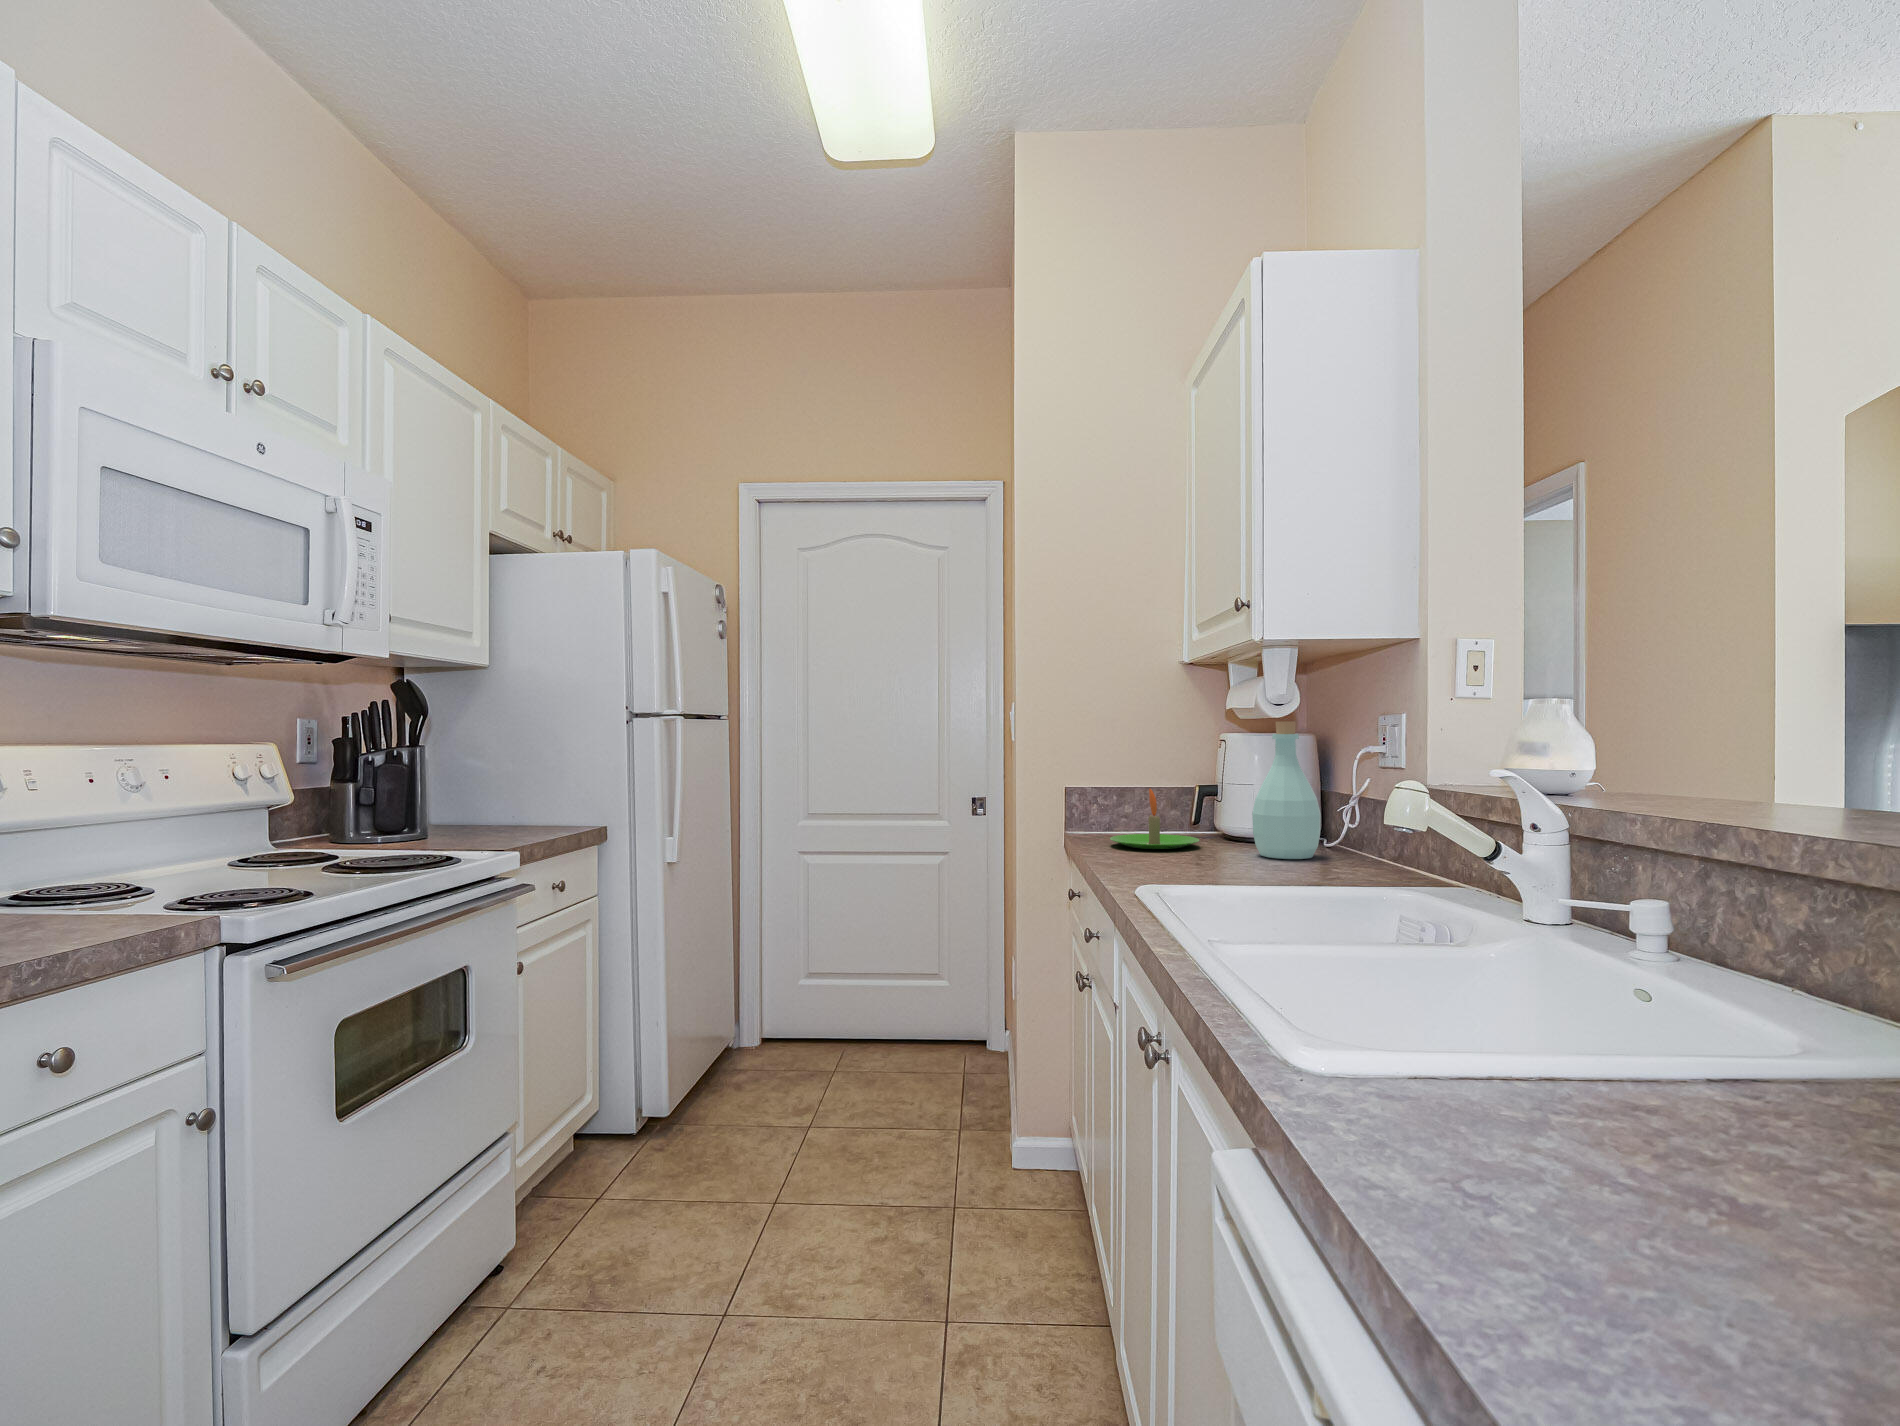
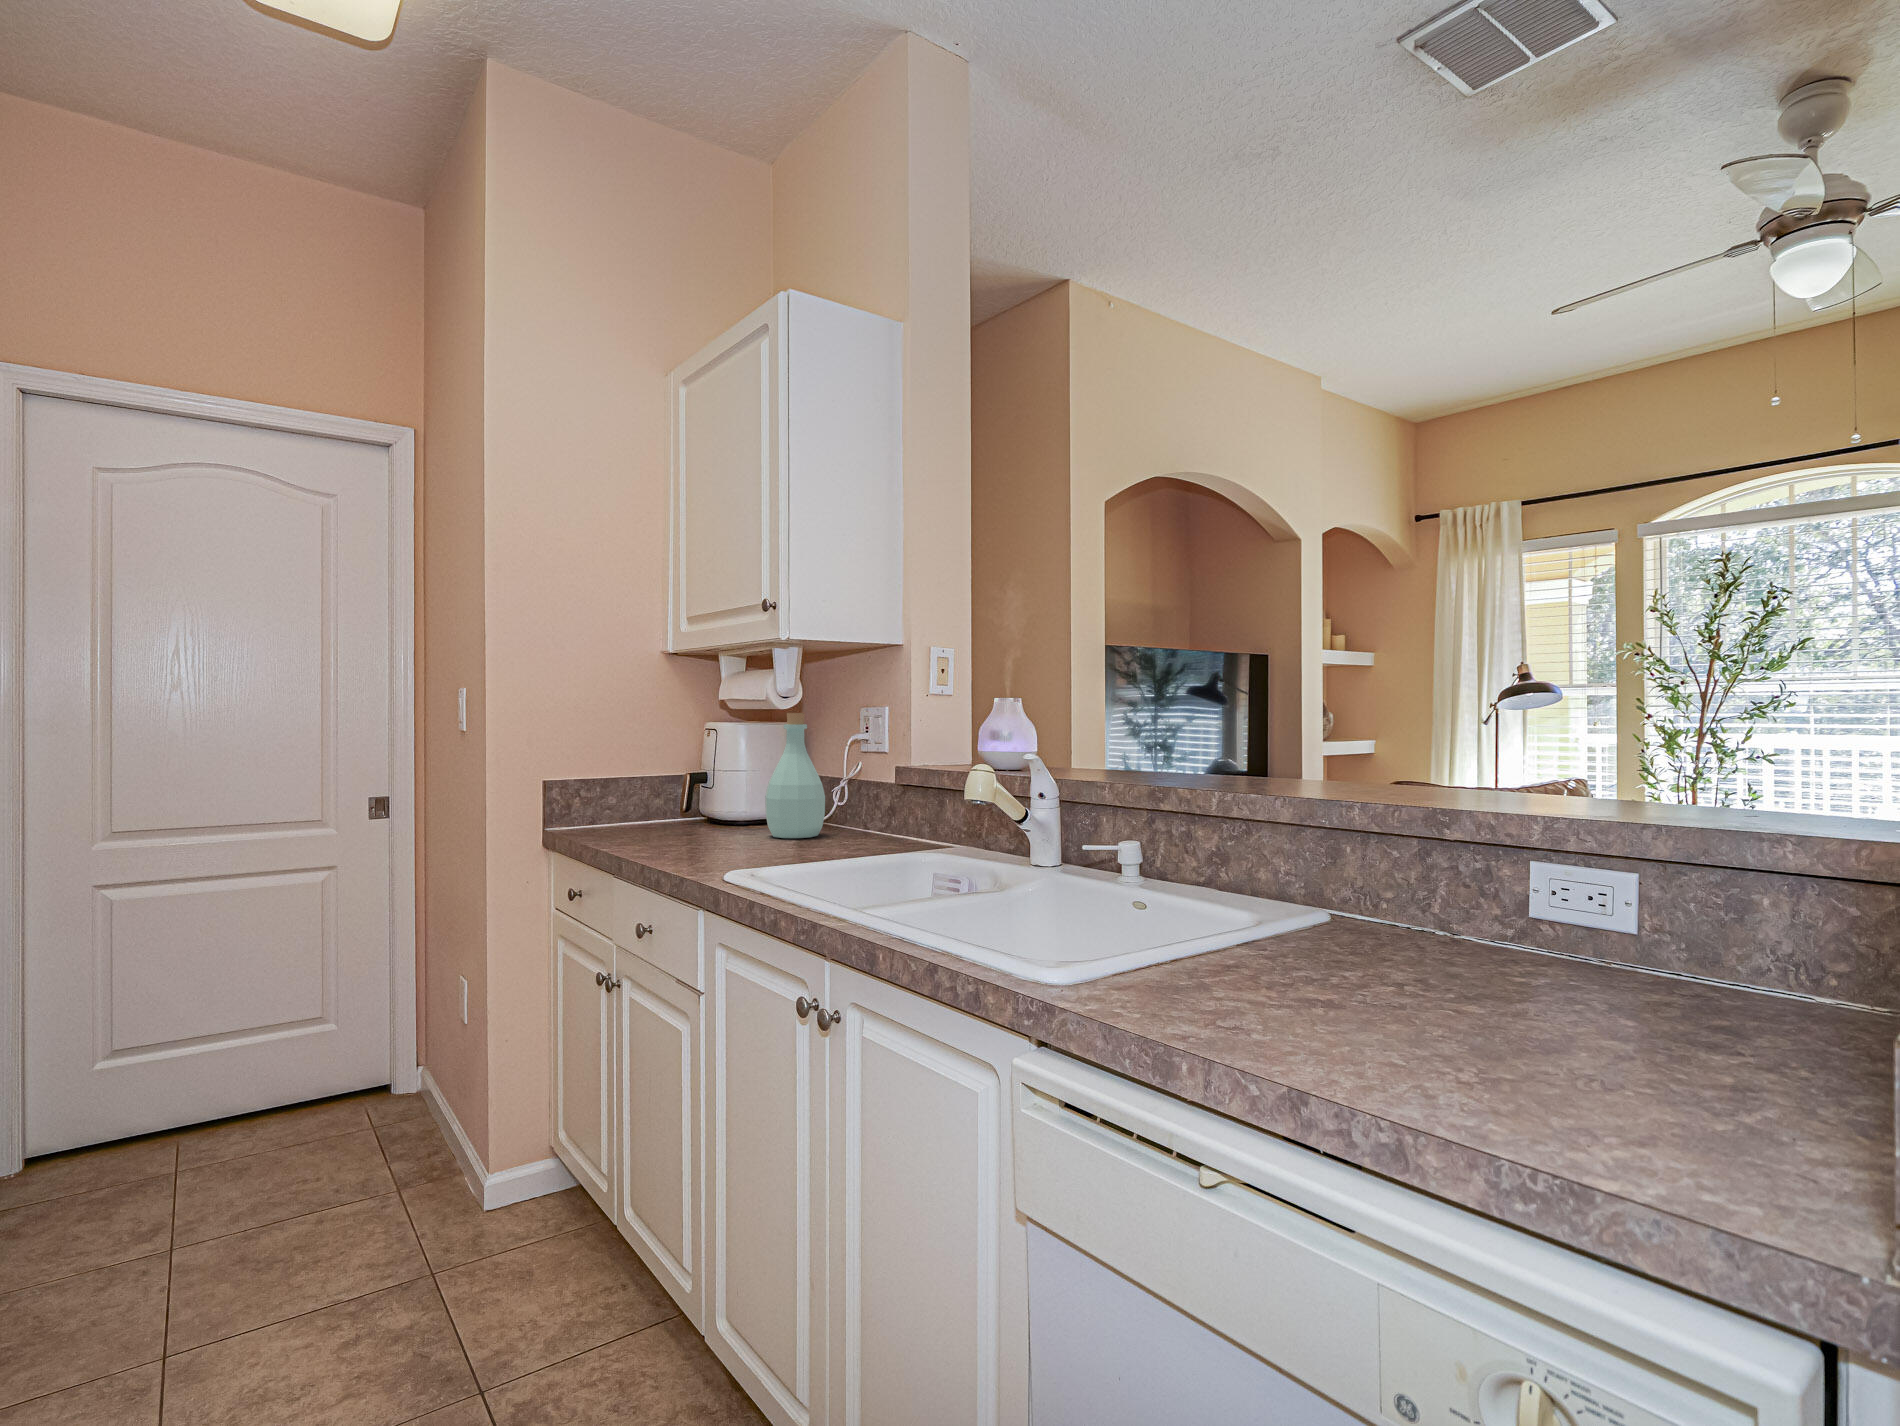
candle: present [1110,789,1200,849] -> none [617,778,709,839]

